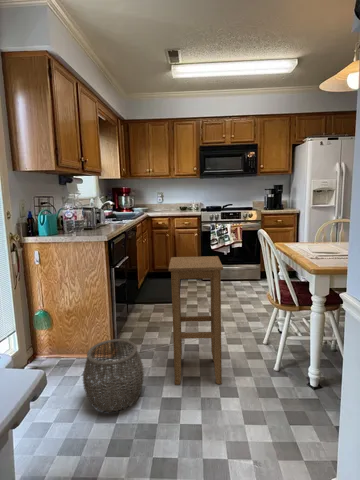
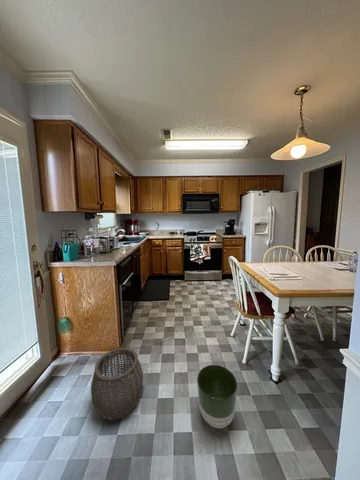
stool: present [168,256,223,385] -> none [163,277,207,382]
planter: none [209,357,256,421] -> present [197,365,237,428]

